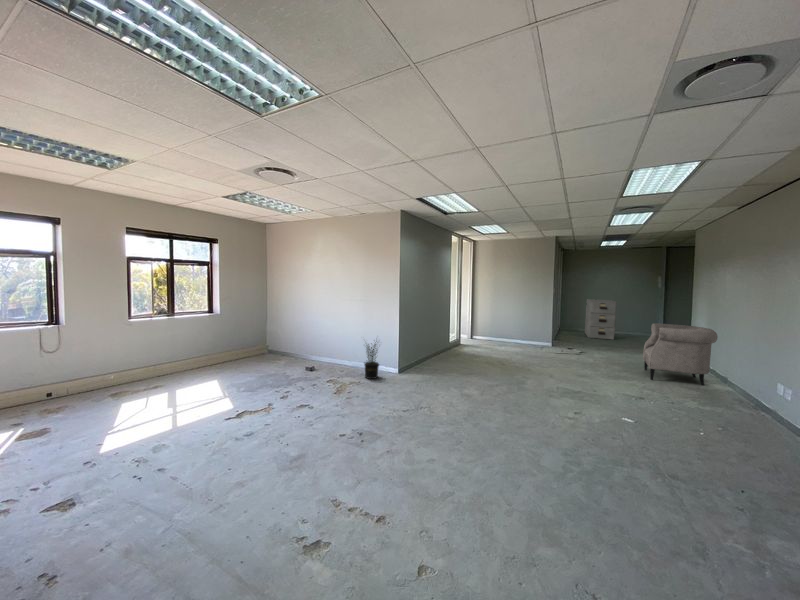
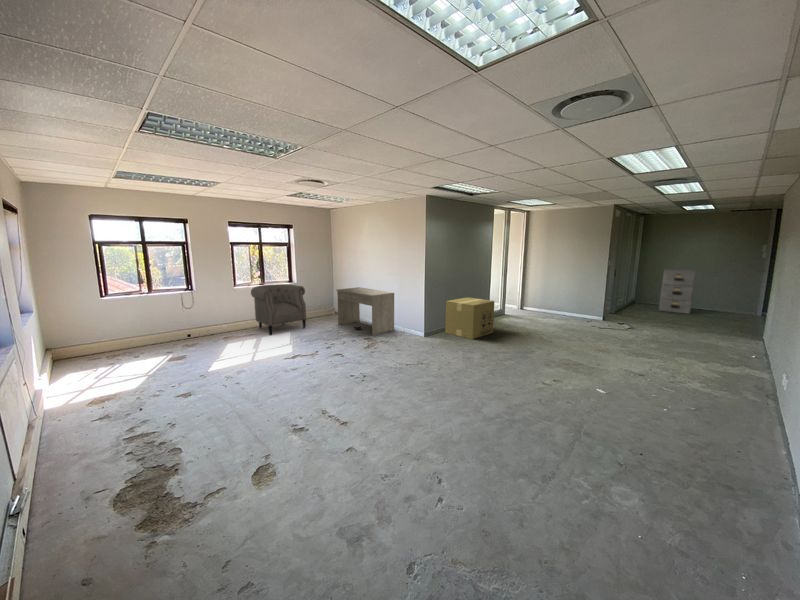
desk: none [277,318,354,377] -> present [337,287,394,335]
chair: present [643,323,718,385] -> present [251,284,306,335]
cardboard box: none [414,328,465,375] -> present [445,297,494,339]
potted plant: present [364,344,379,379] -> none [396,303,414,339]

